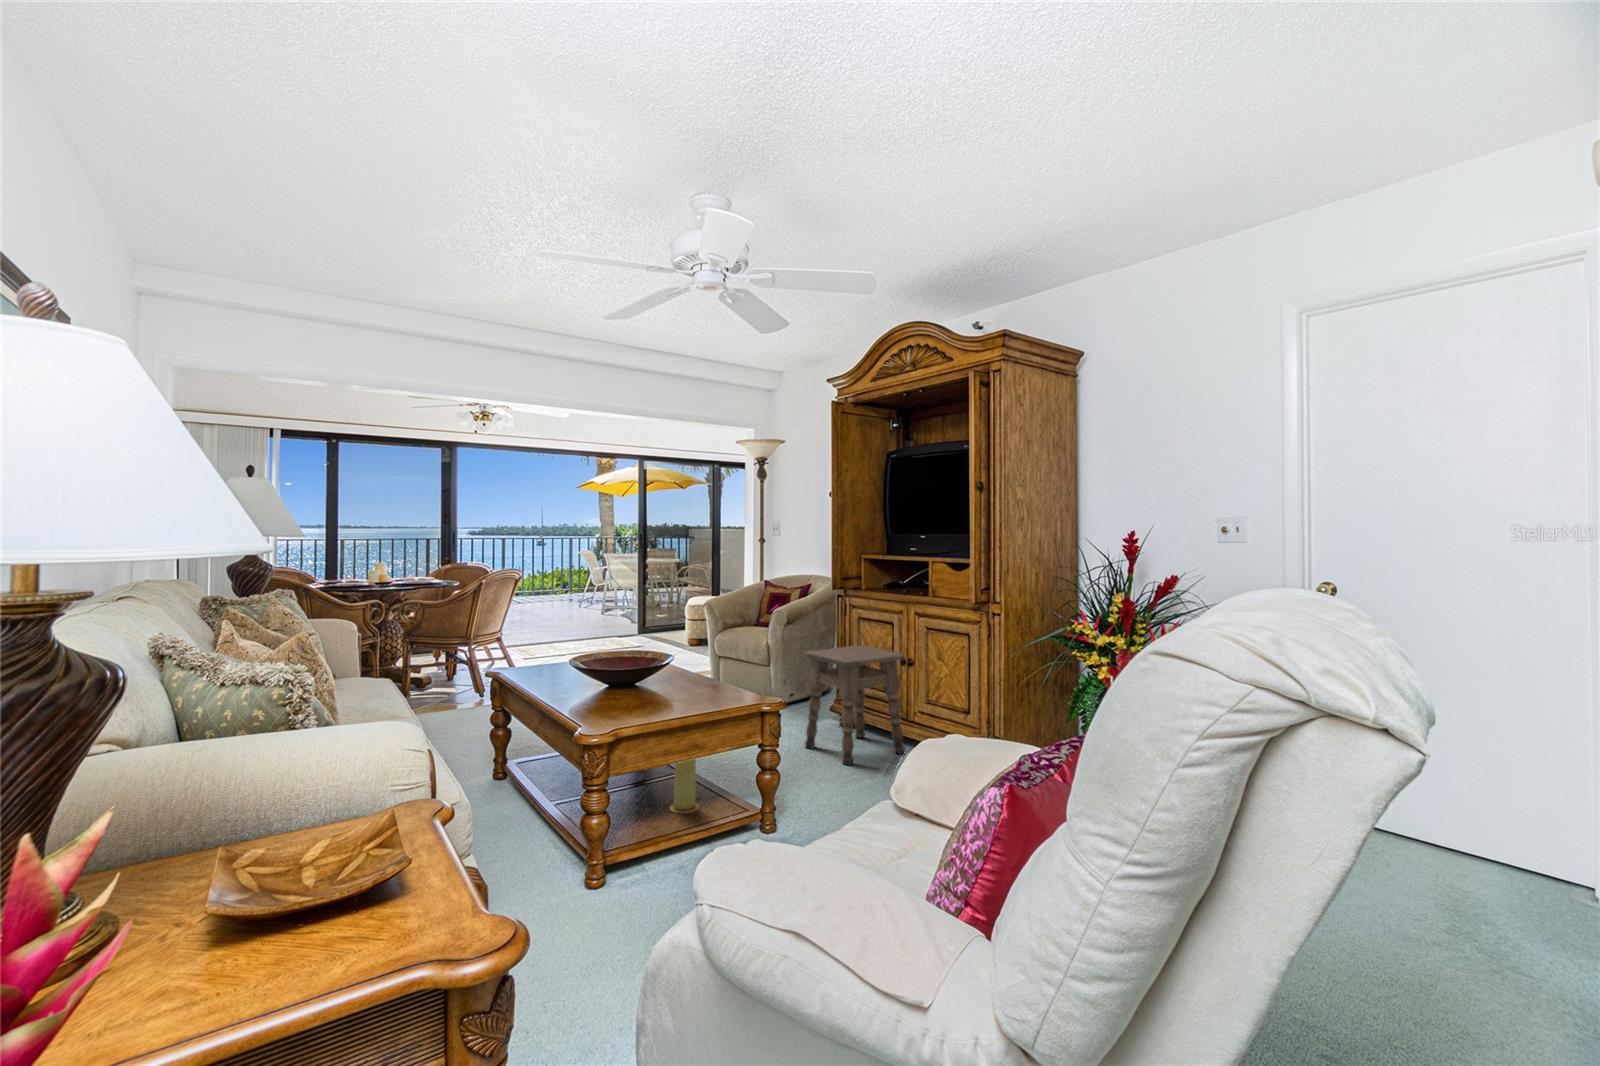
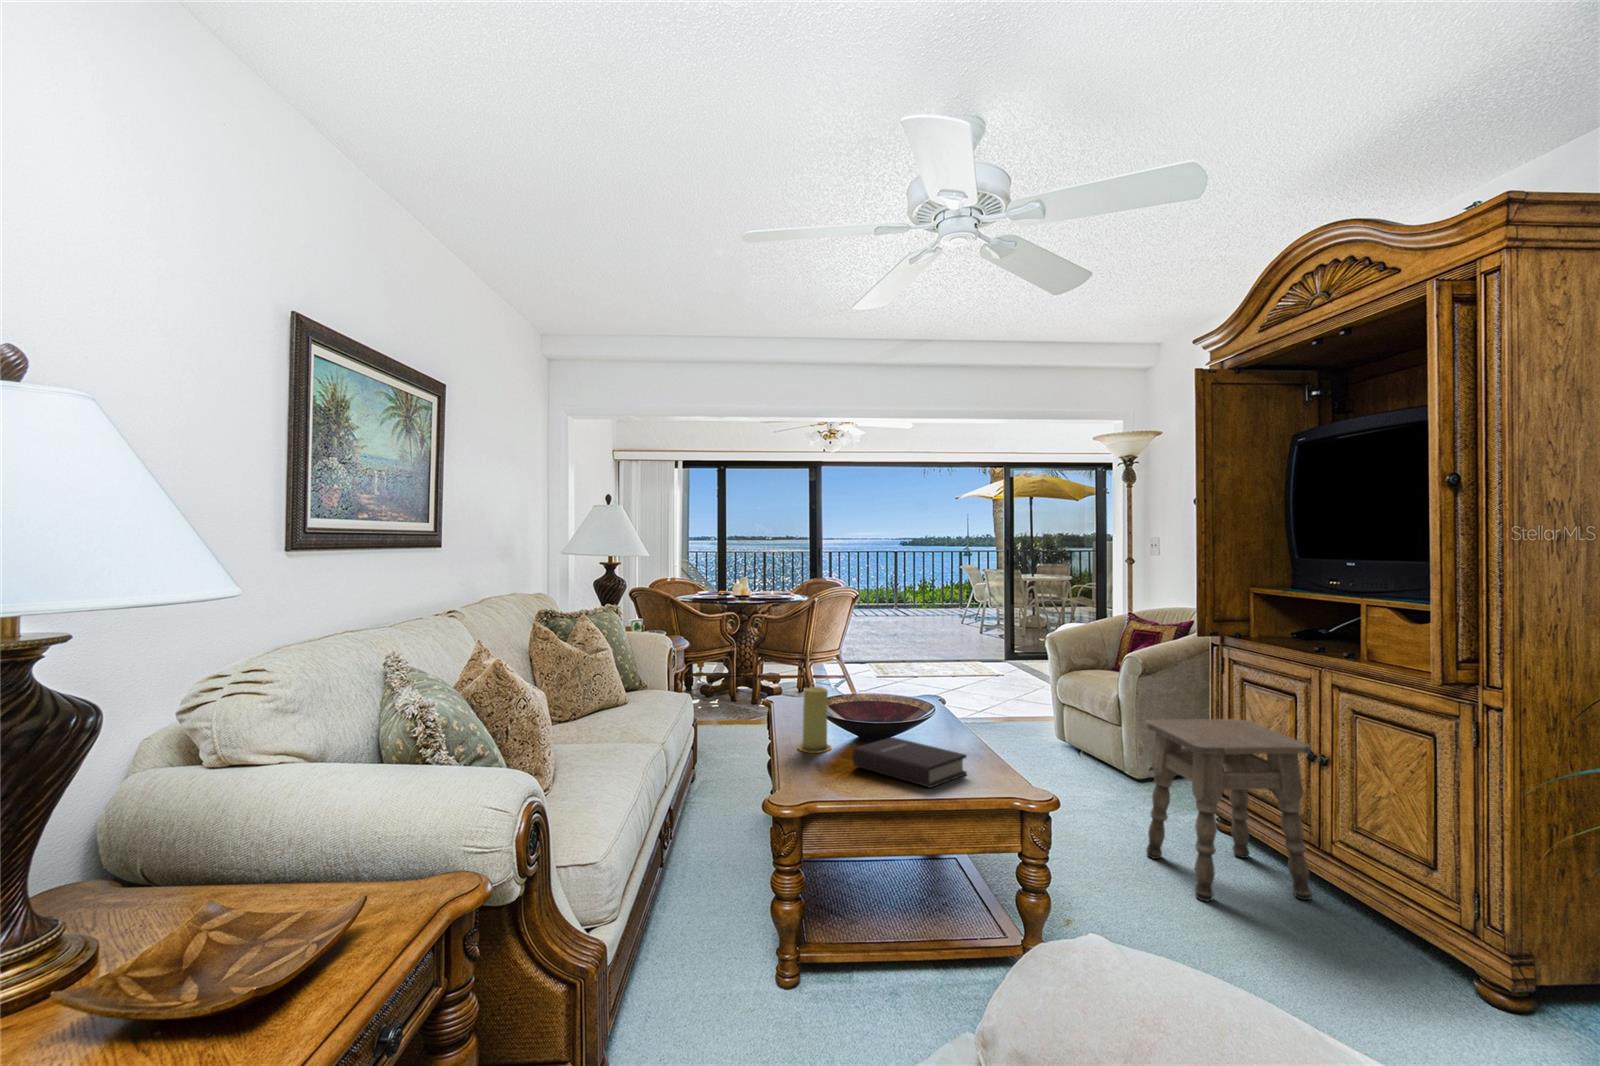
book: none [626,678,712,706] -> present [852,737,967,788]
candle: present [670,759,699,813] -> present [798,687,831,753]

